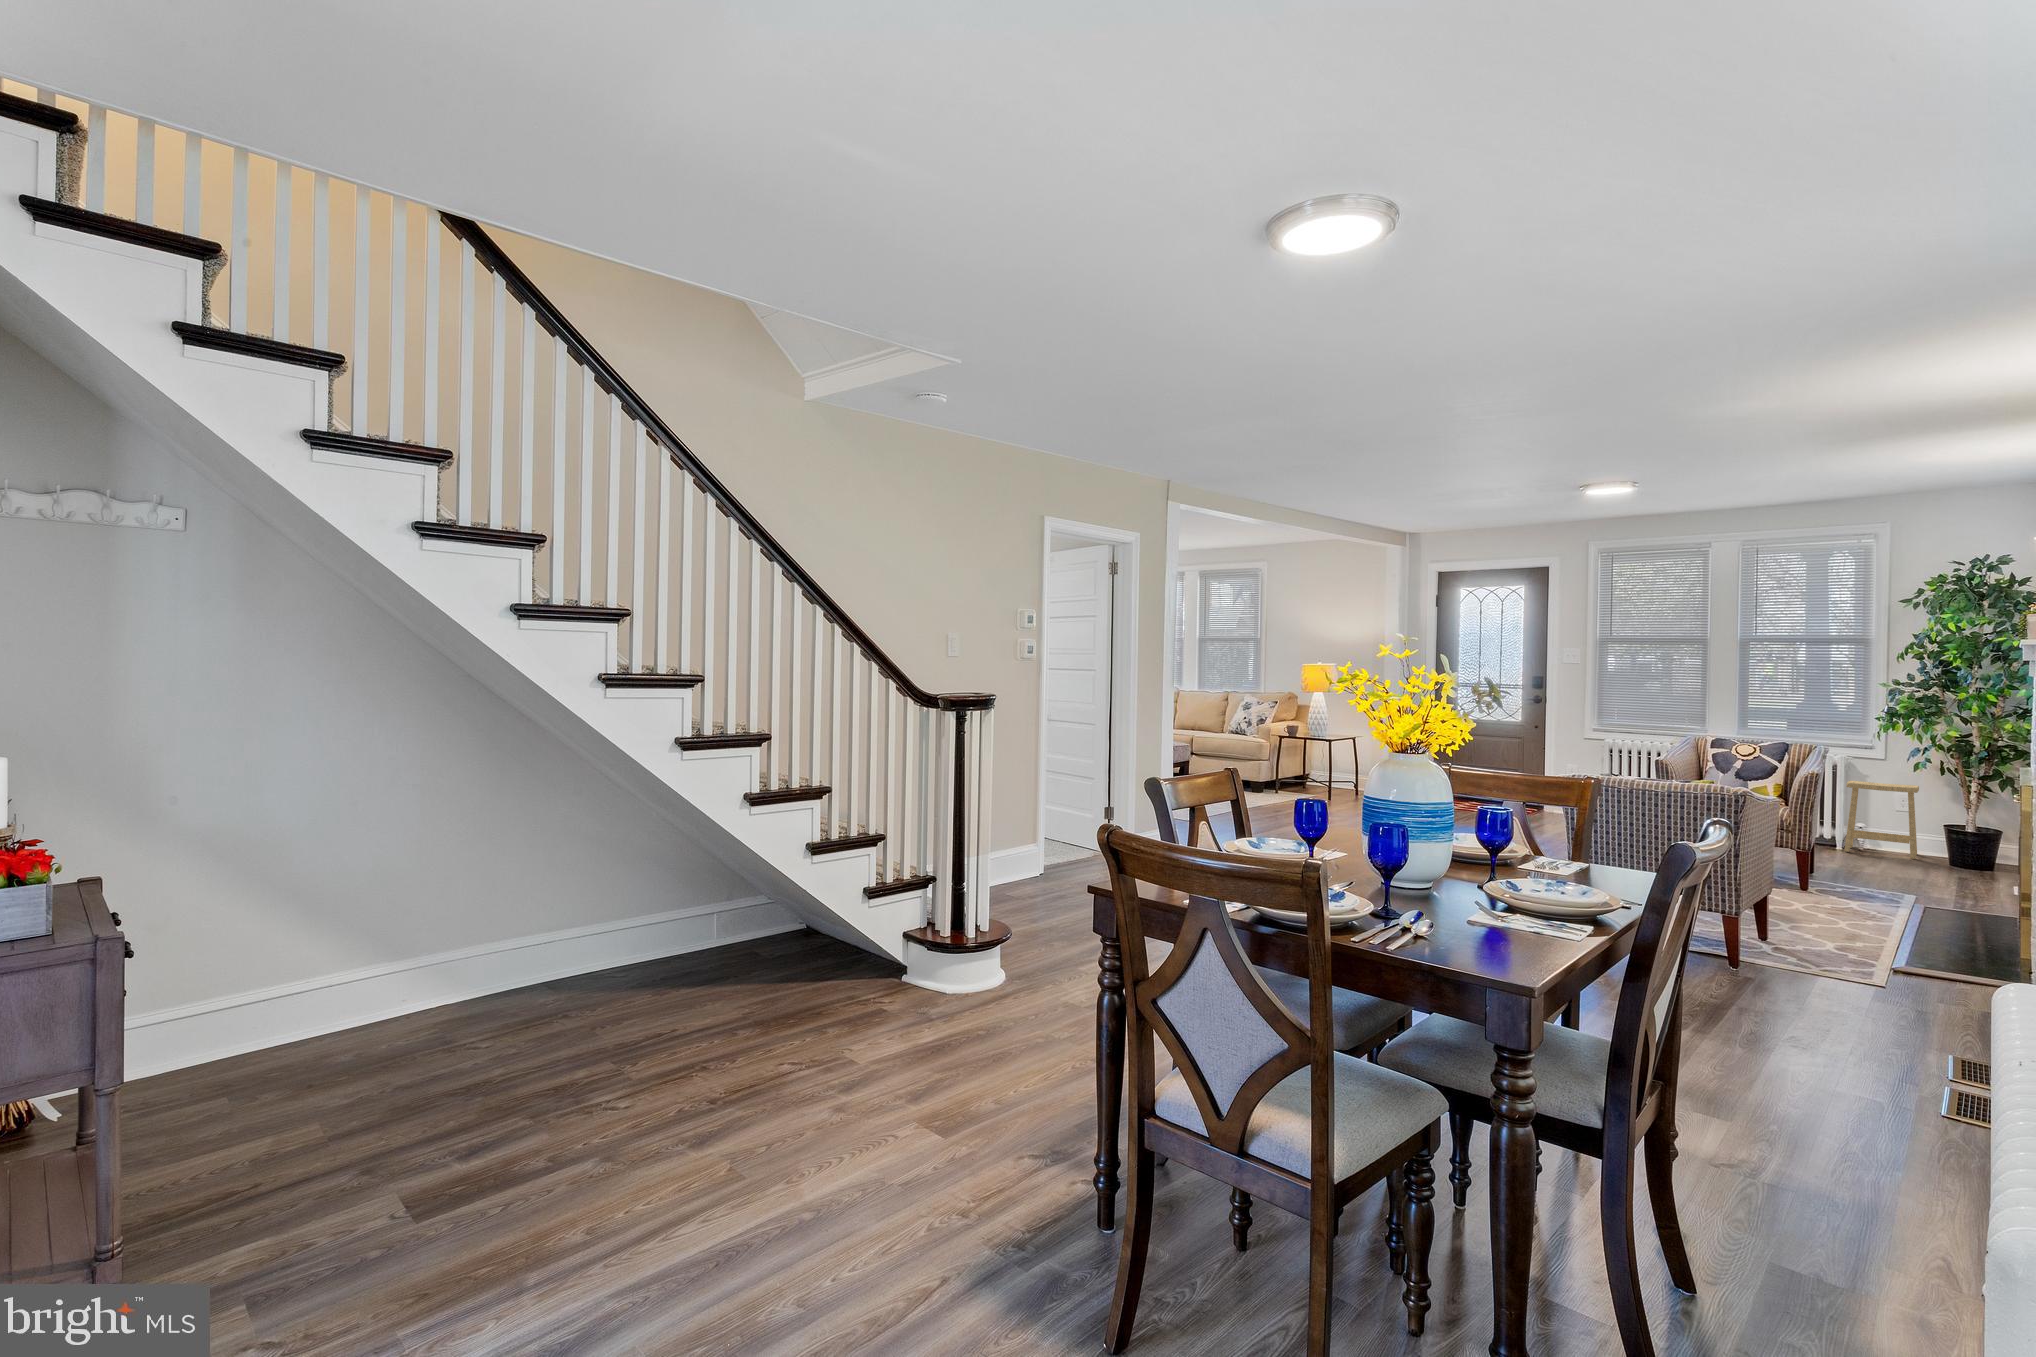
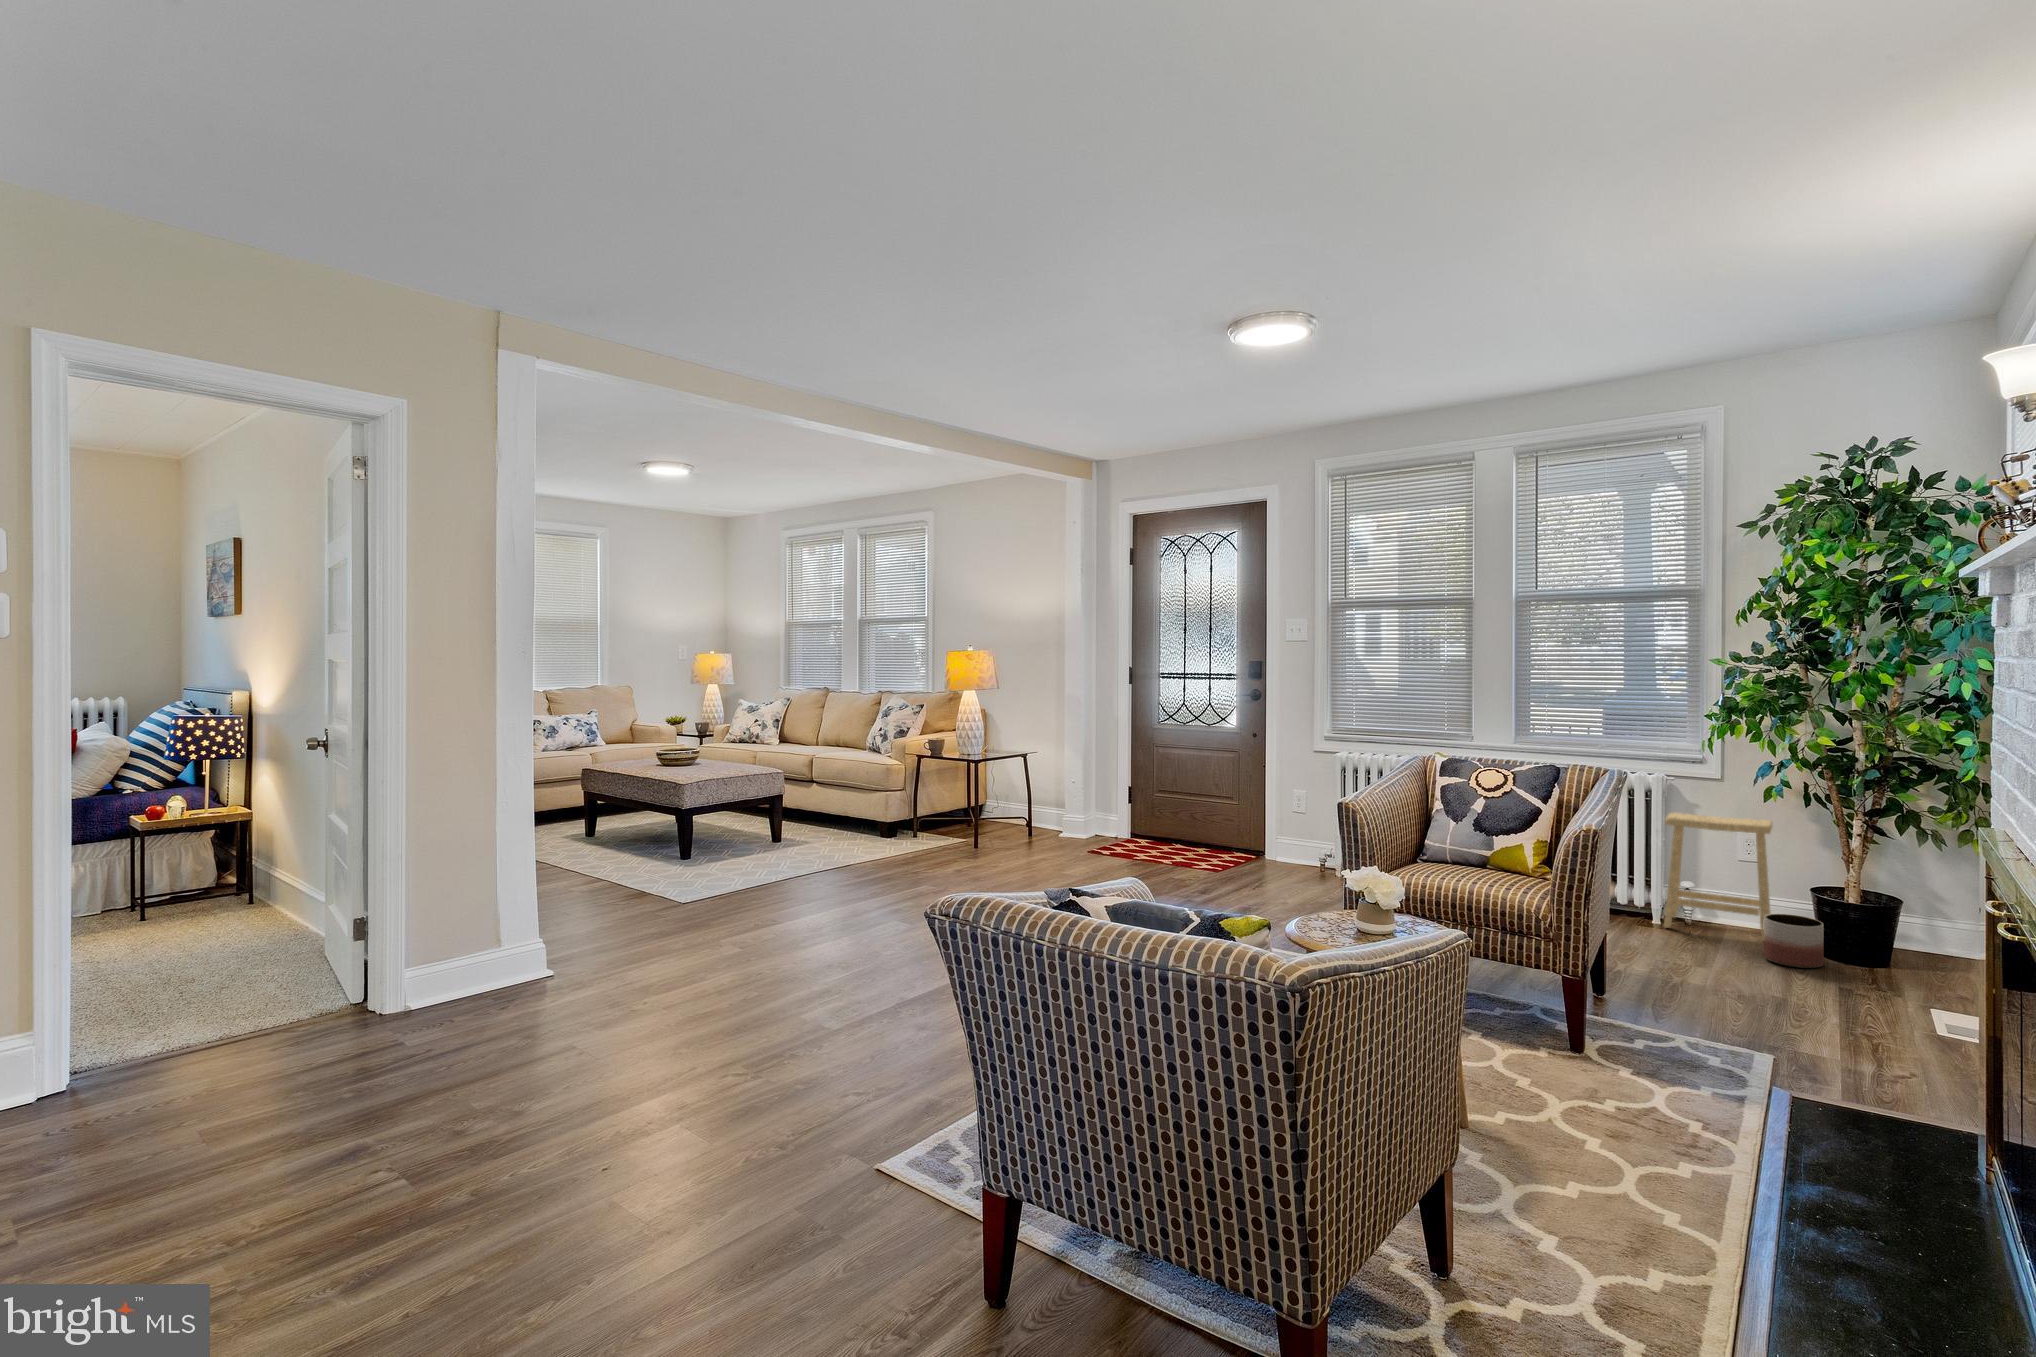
planter: none [1912,839,1951,870] -> present [1764,914,1824,968]

